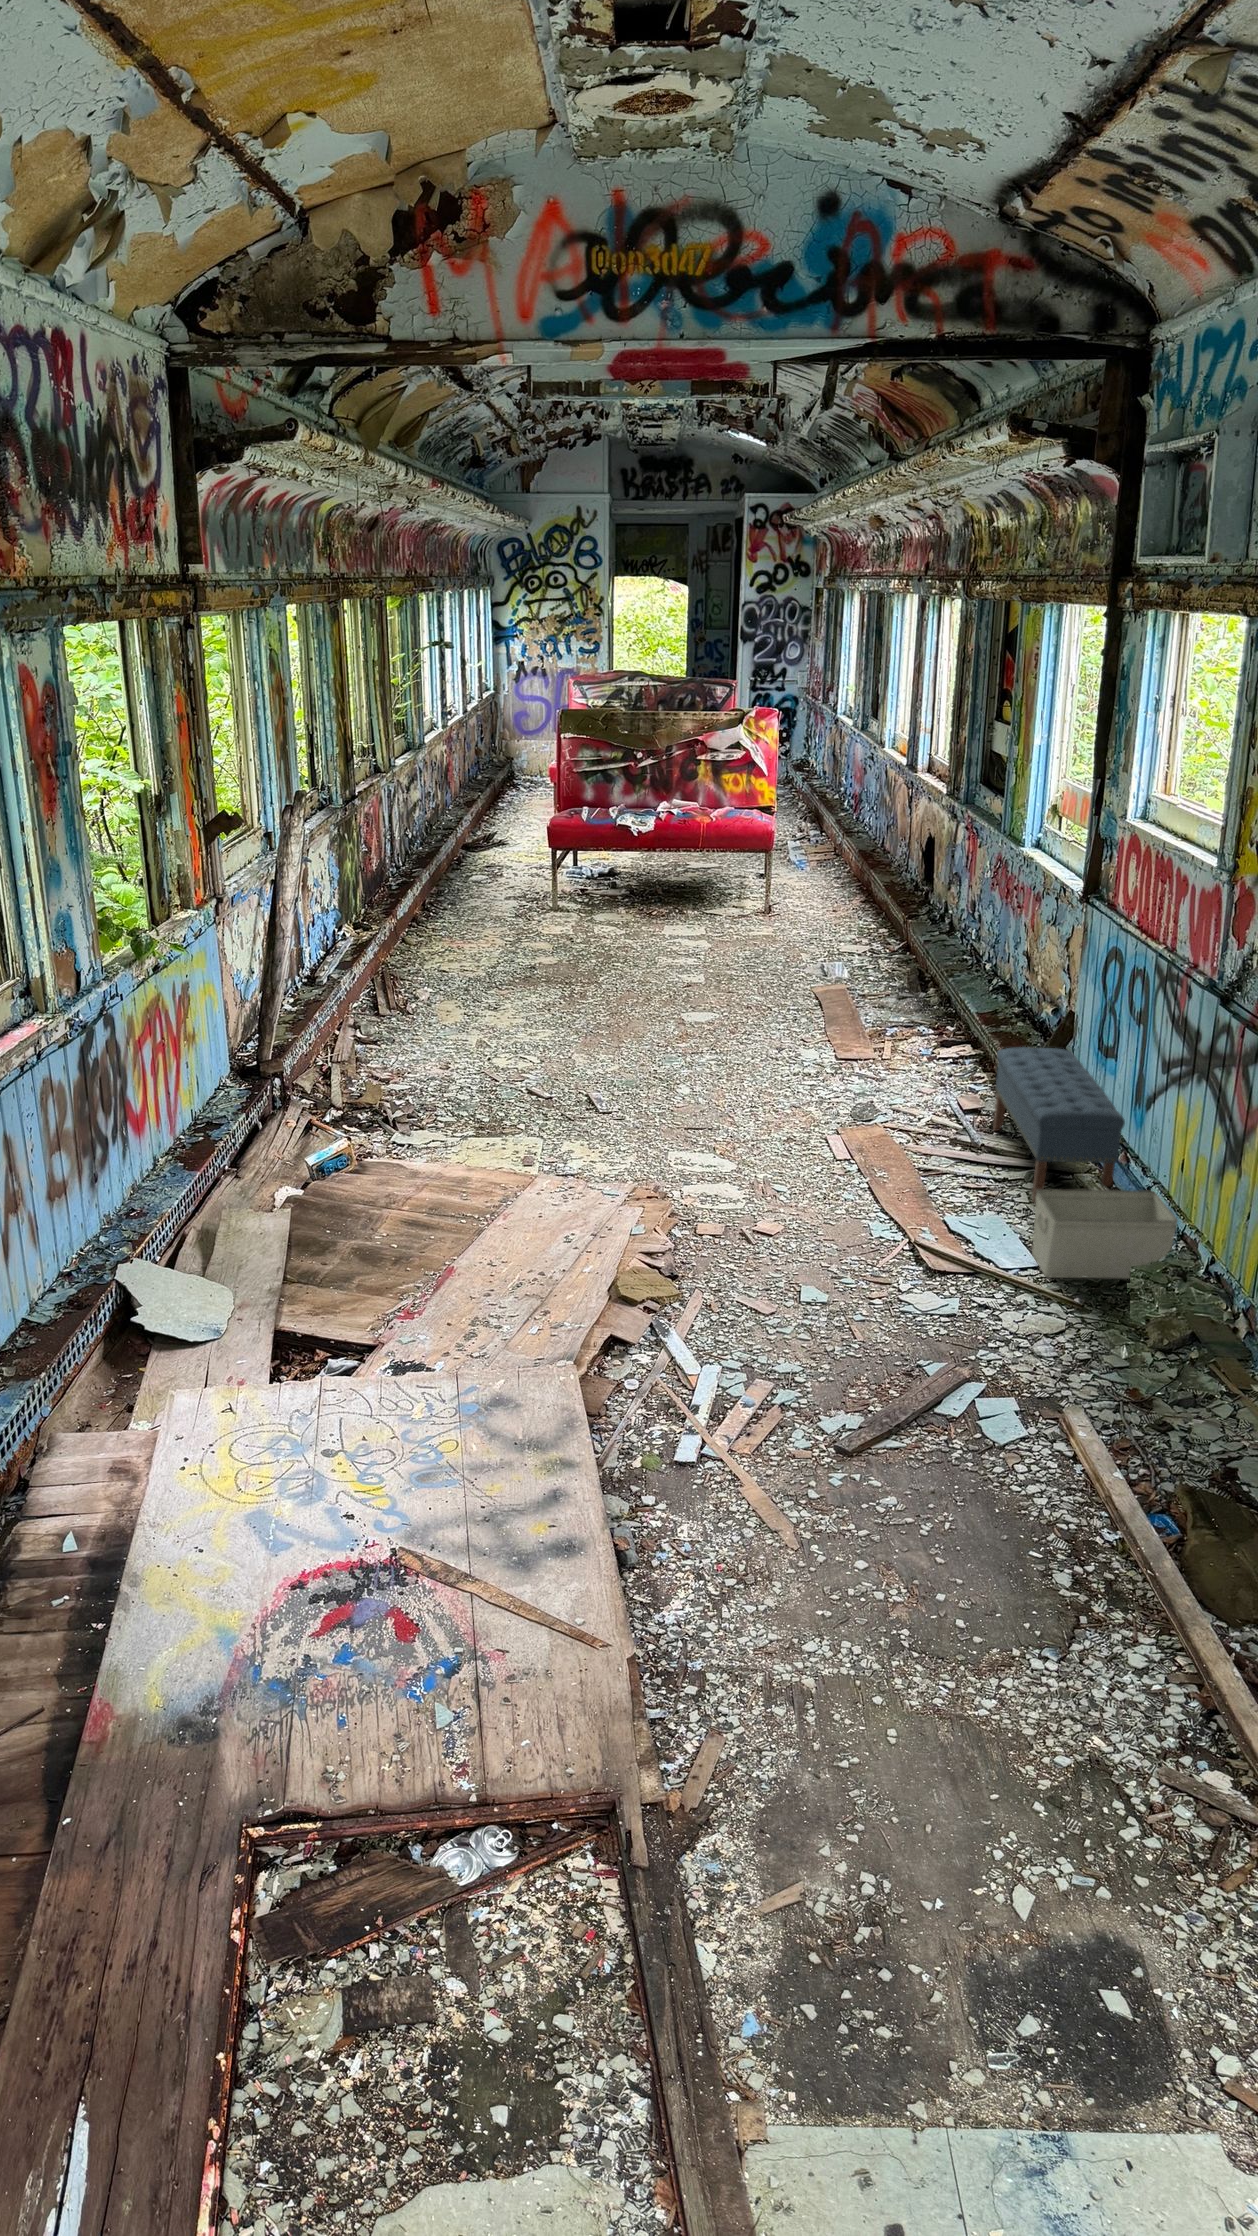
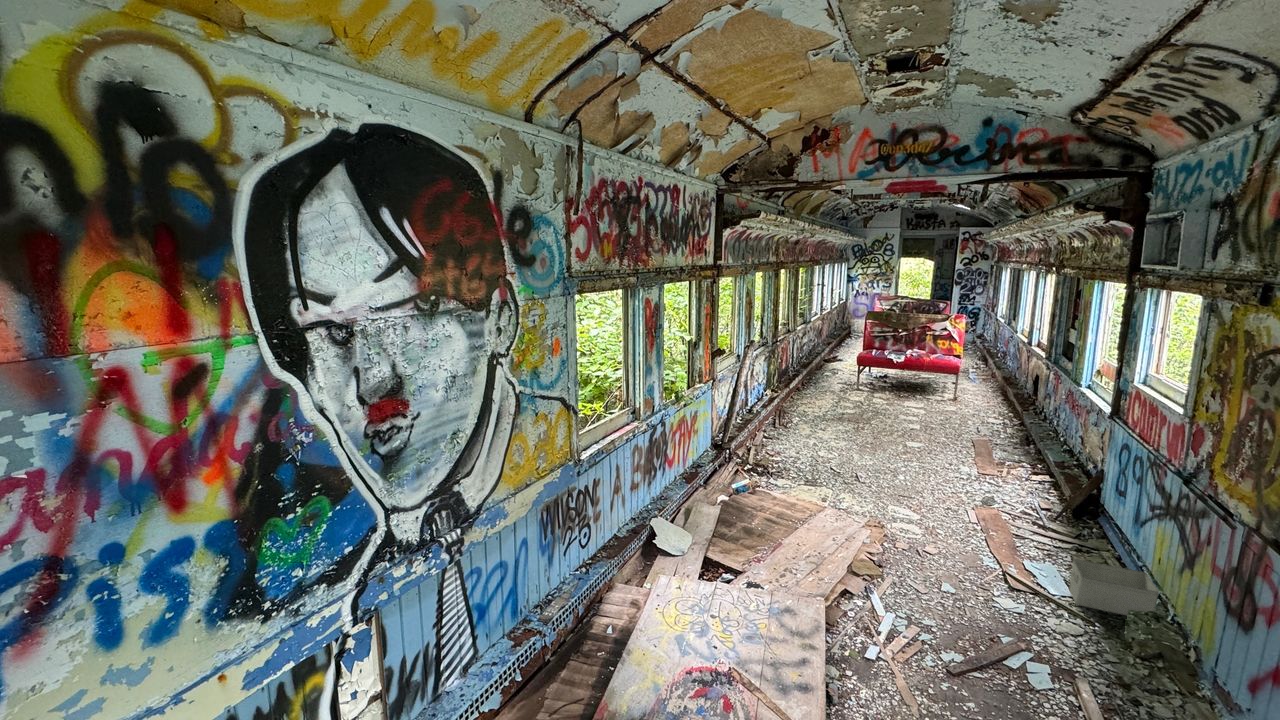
bench: present [993,1047,1125,1203] -> none [1055,483,1130,572]

